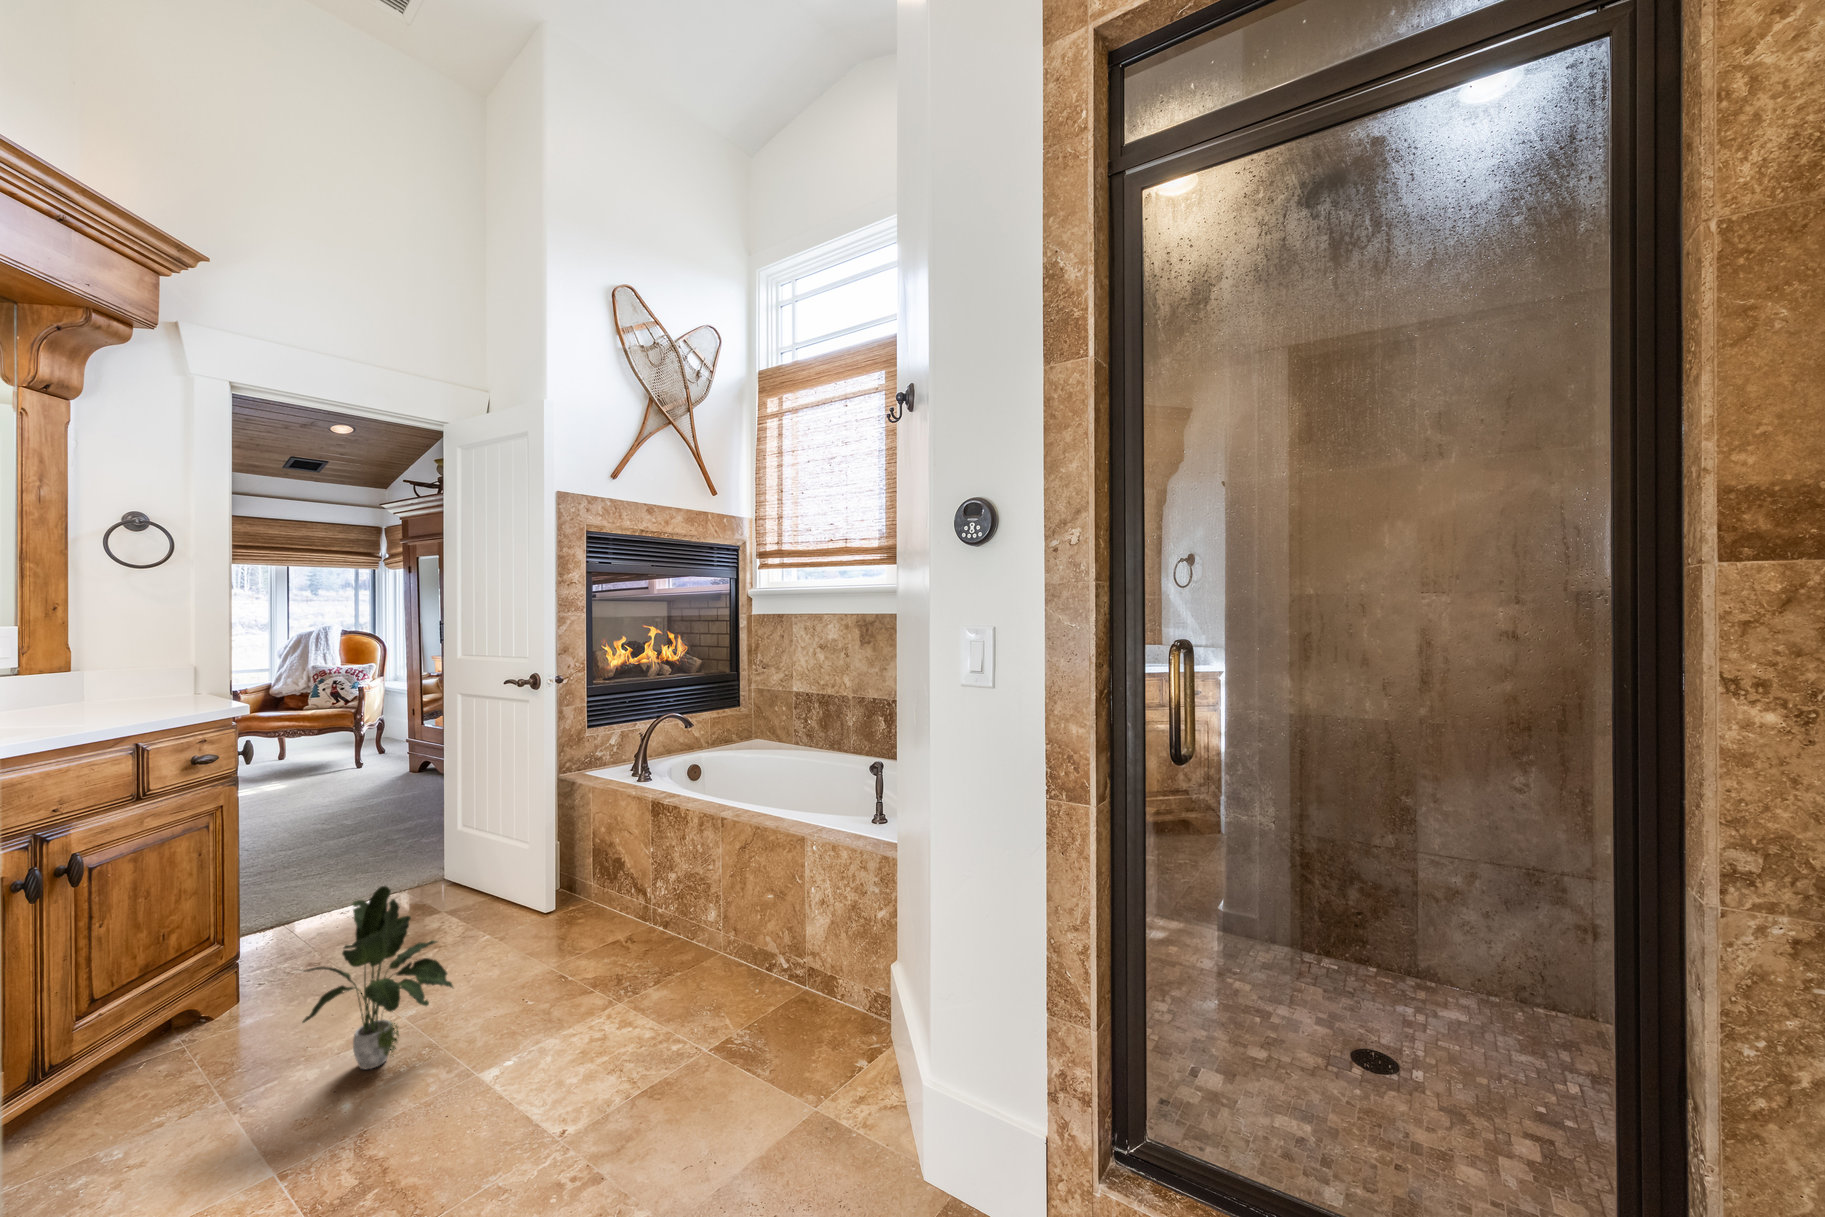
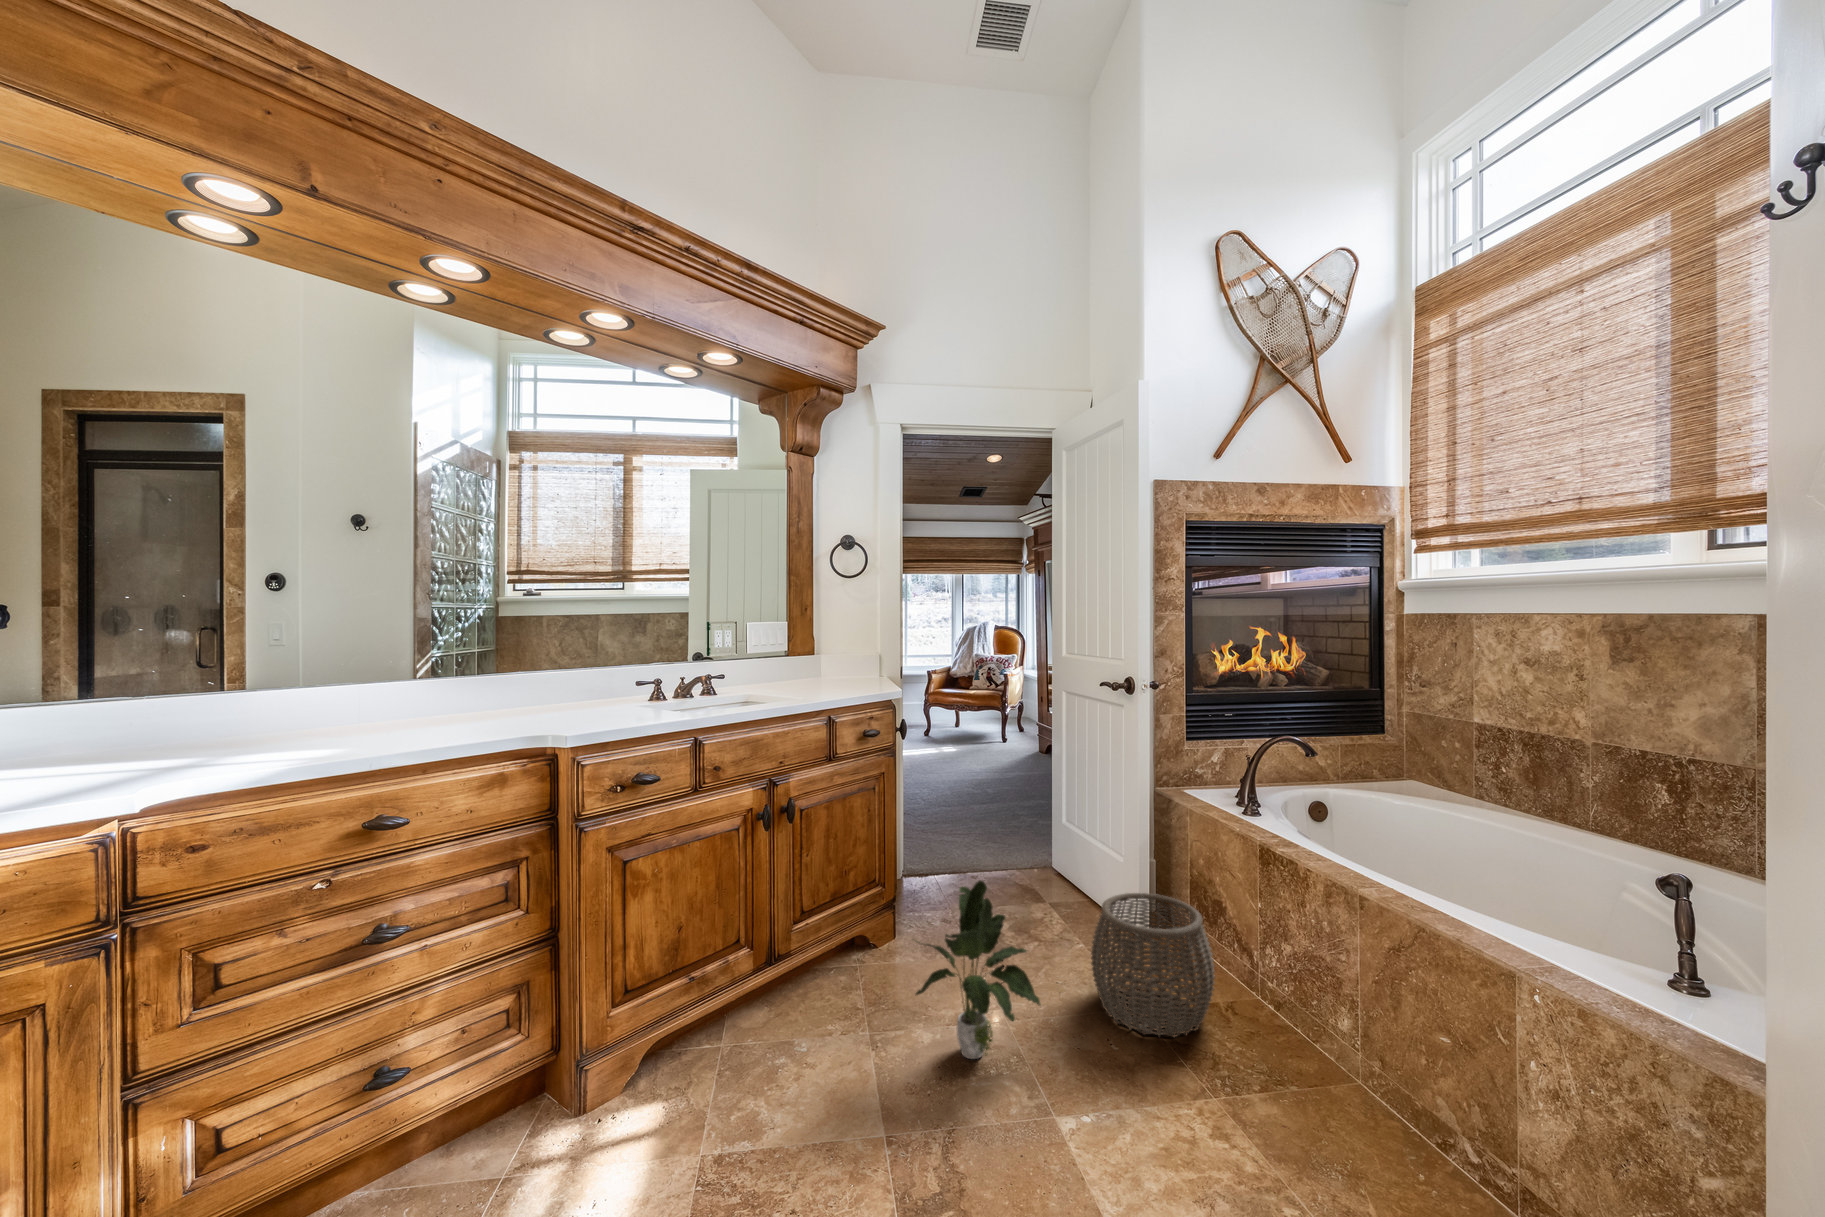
woven basket: none [501,862,616,984] -> present [1091,893,1215,1037]

